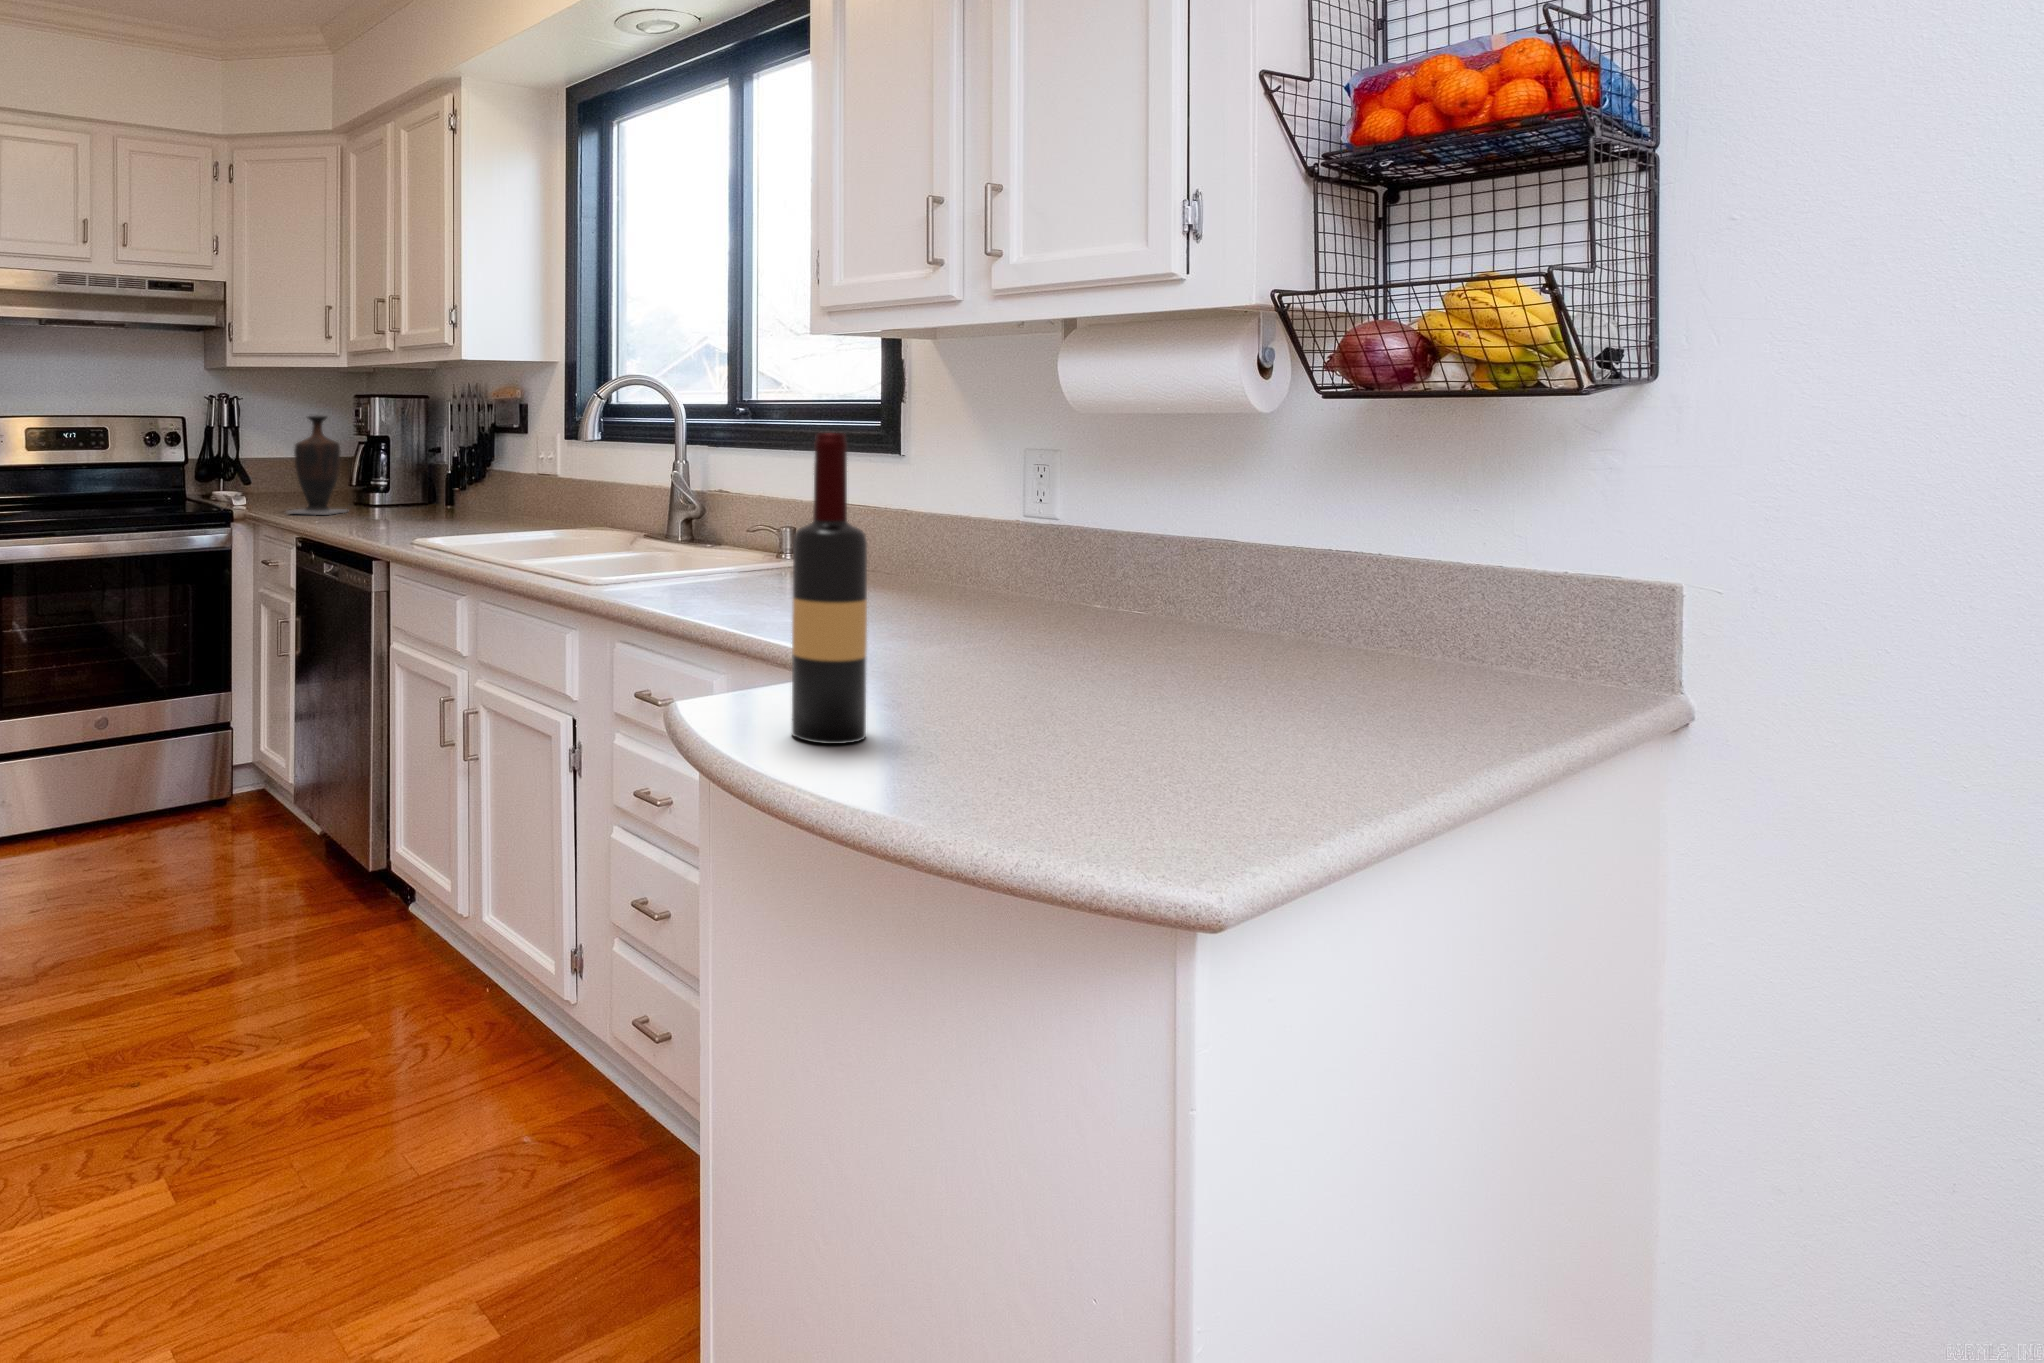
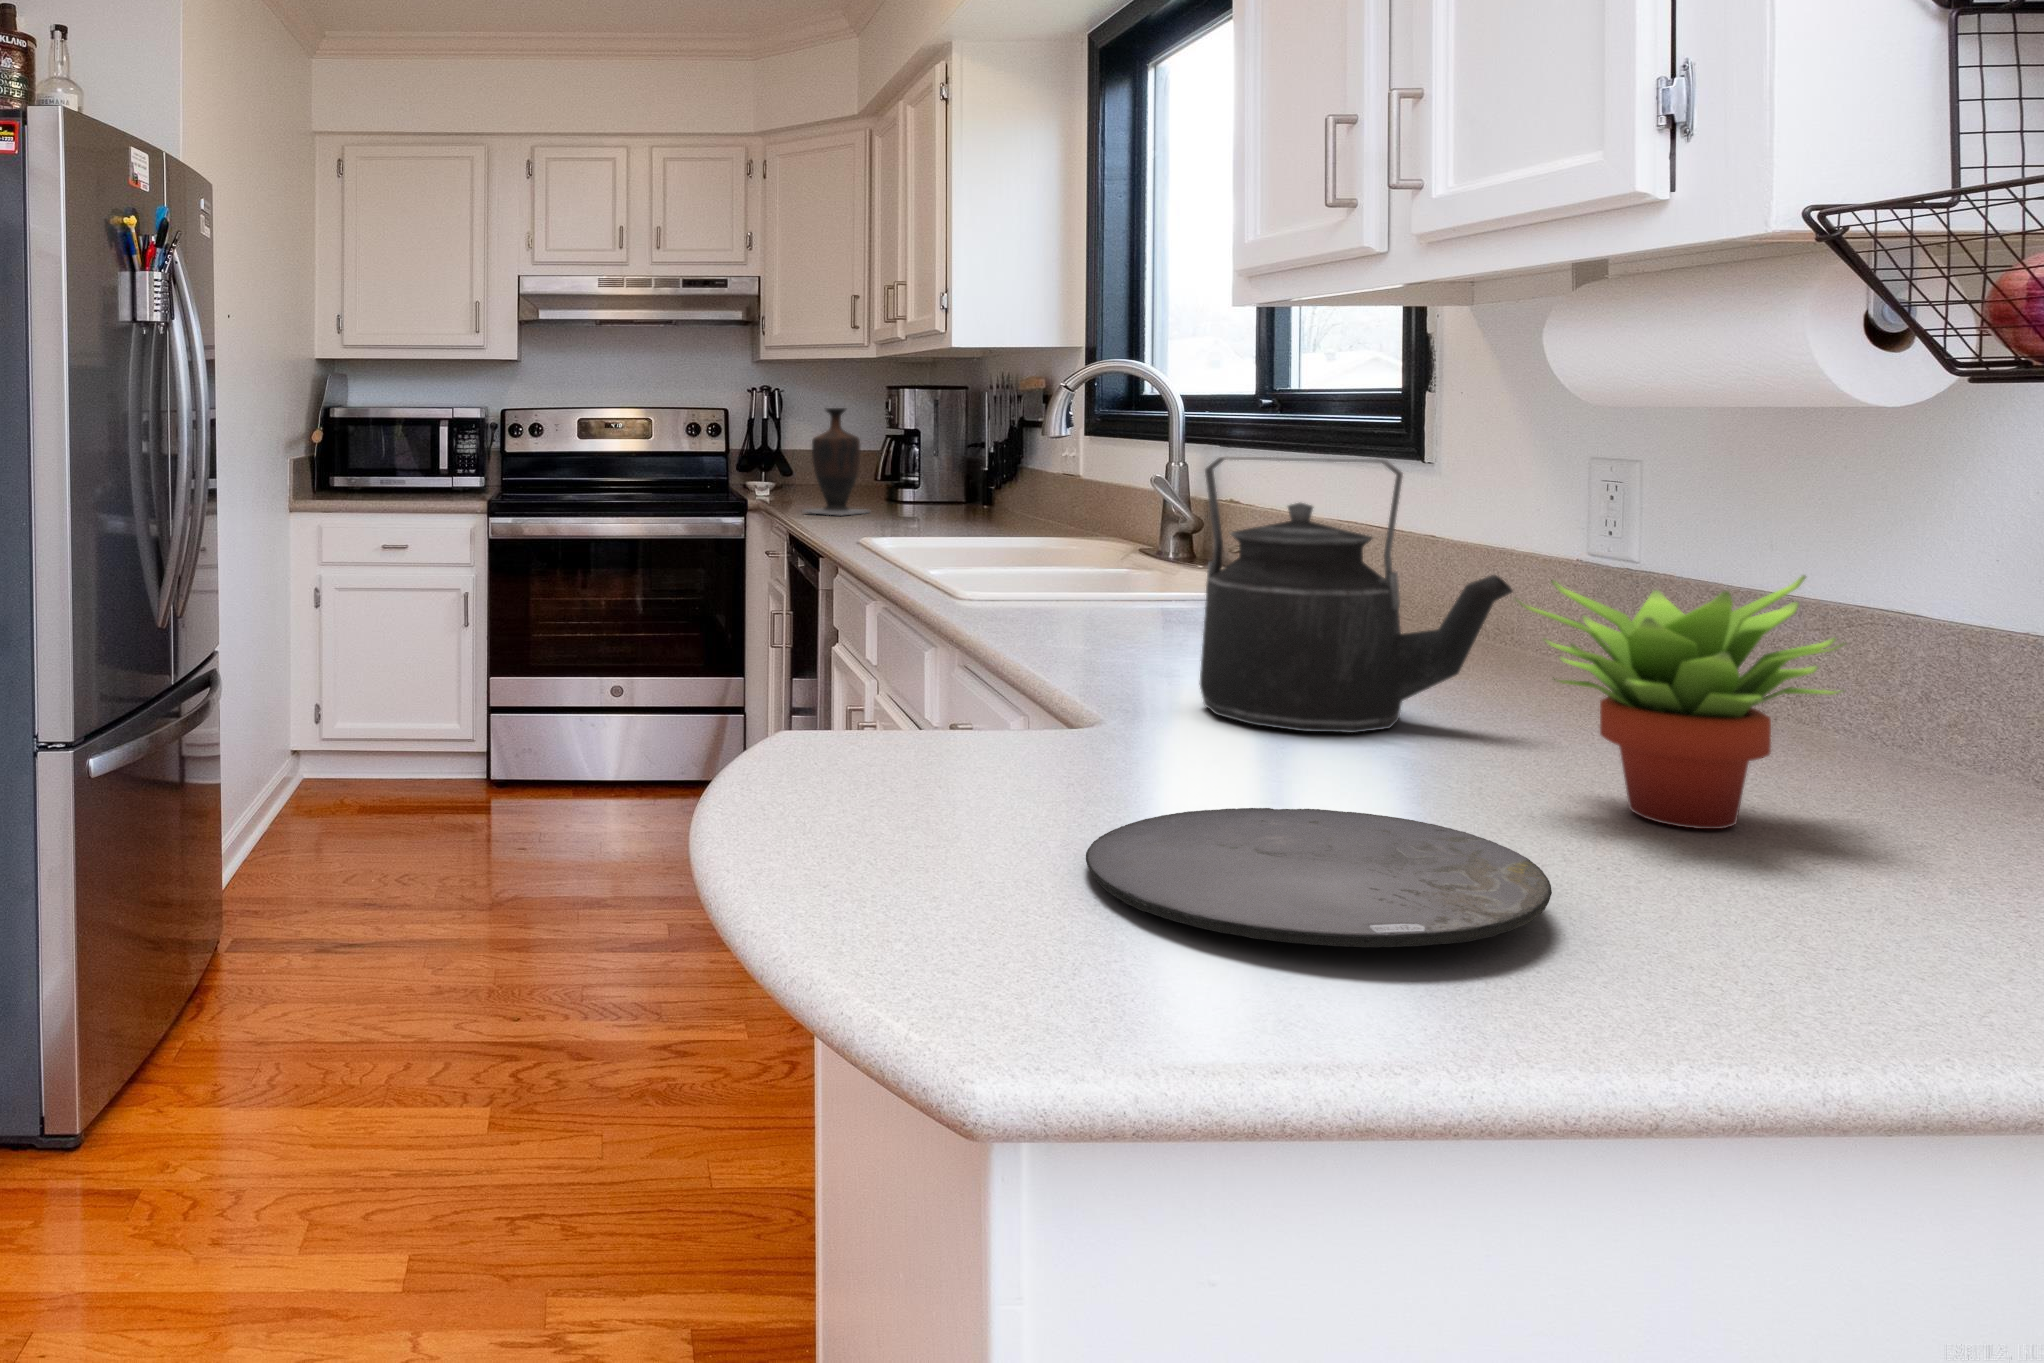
wine bottle: present [792,433,867,744] -> none [881,440,975,829]
kettle: none [865,450,1073,649] -> present [1199,456,1513,733]
succulent plant: none [1142,517,1319,681] -> present [1515,575,1846,829]
plate: none [973,693,1287,776] -> present [1086,808,1552,947]

